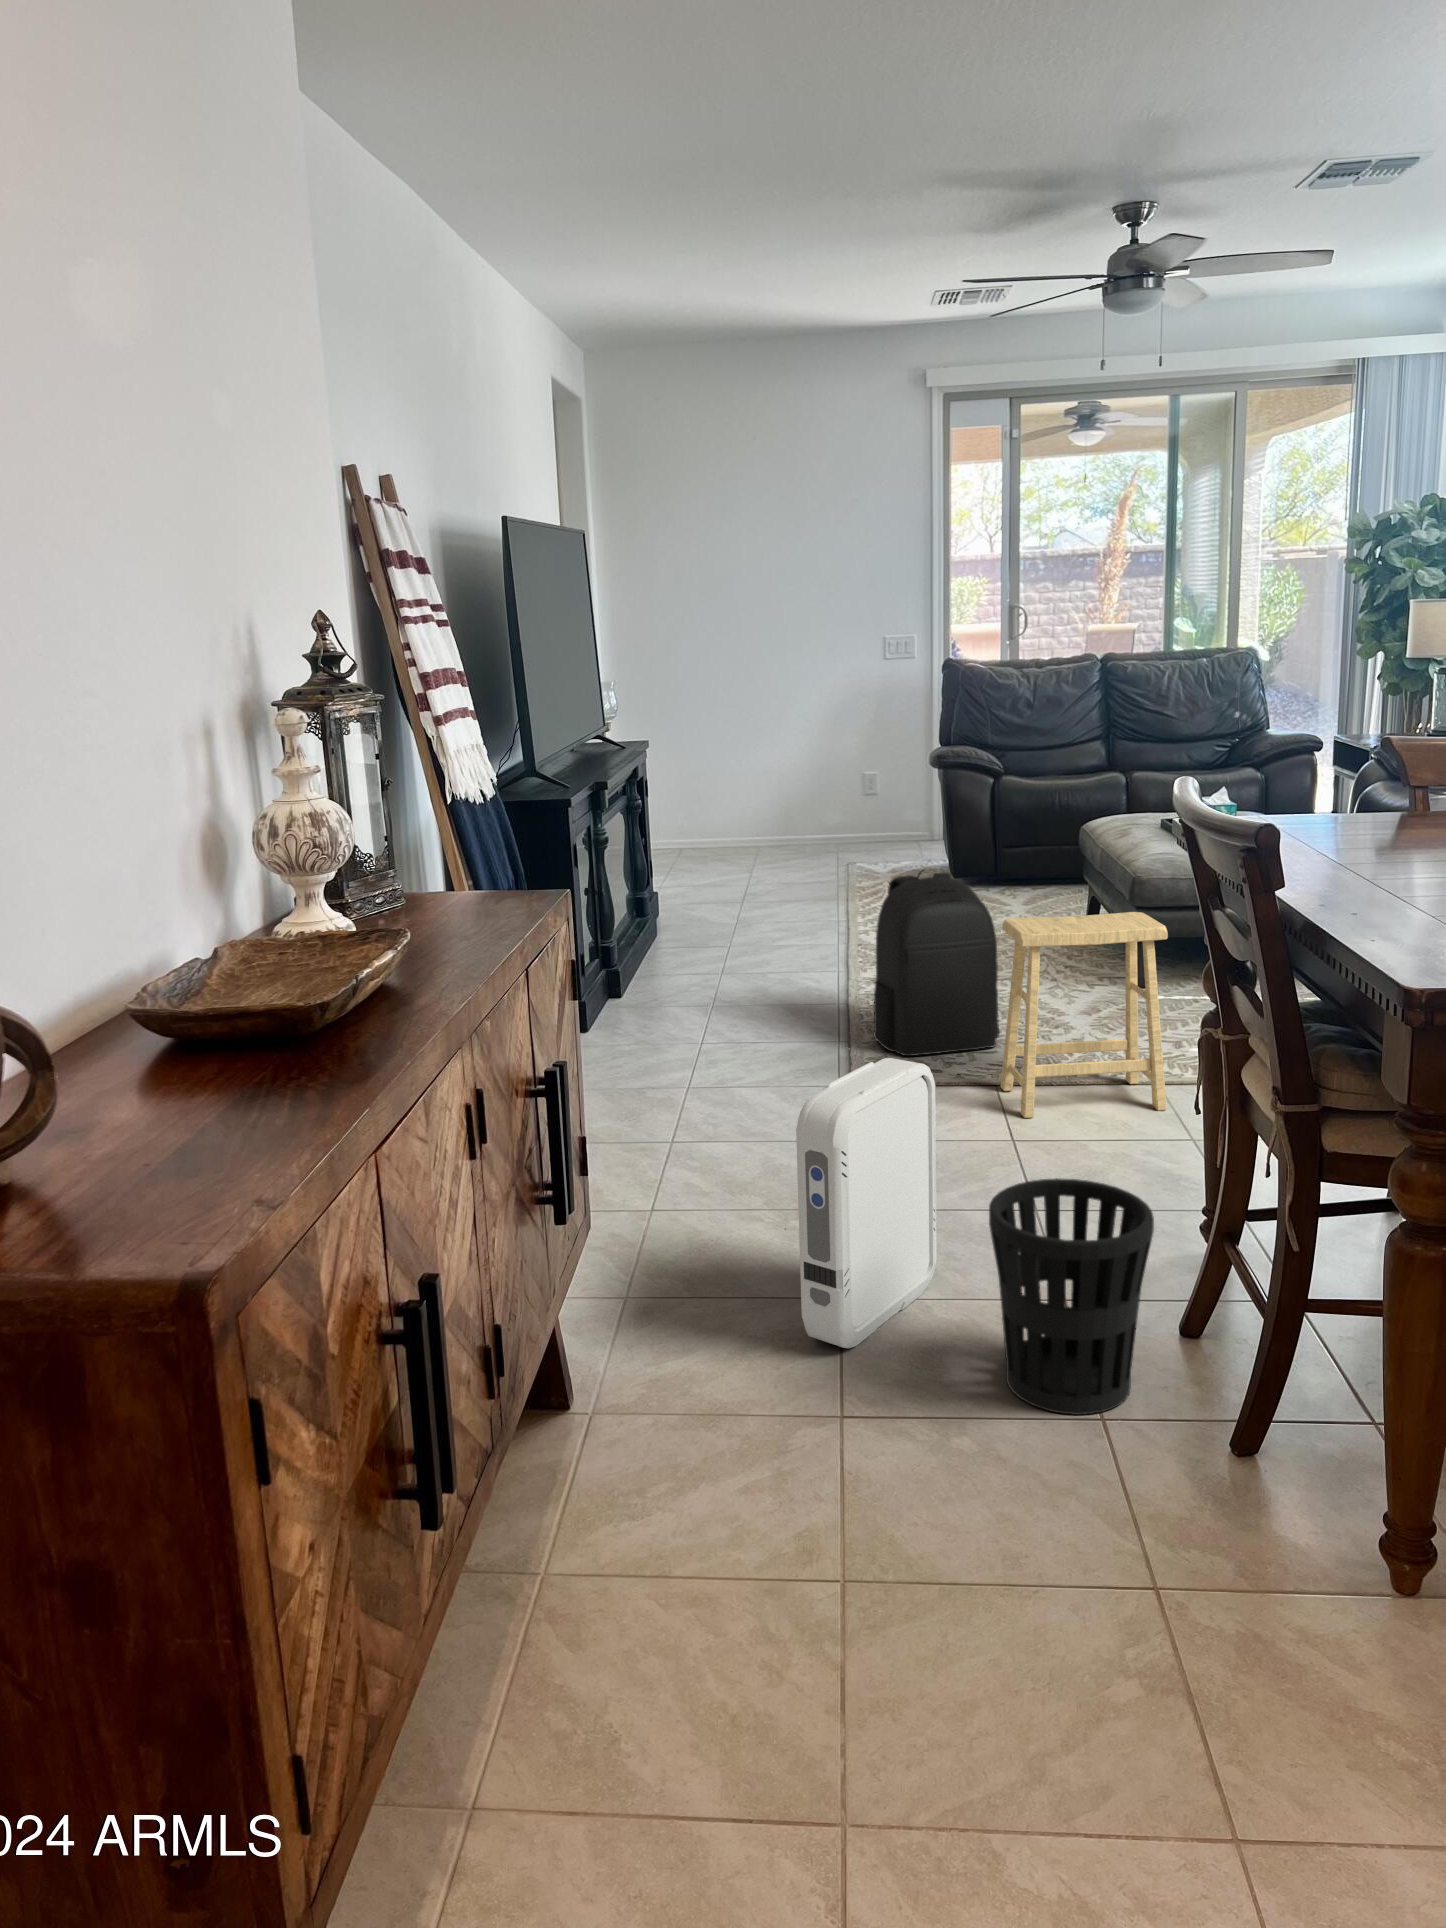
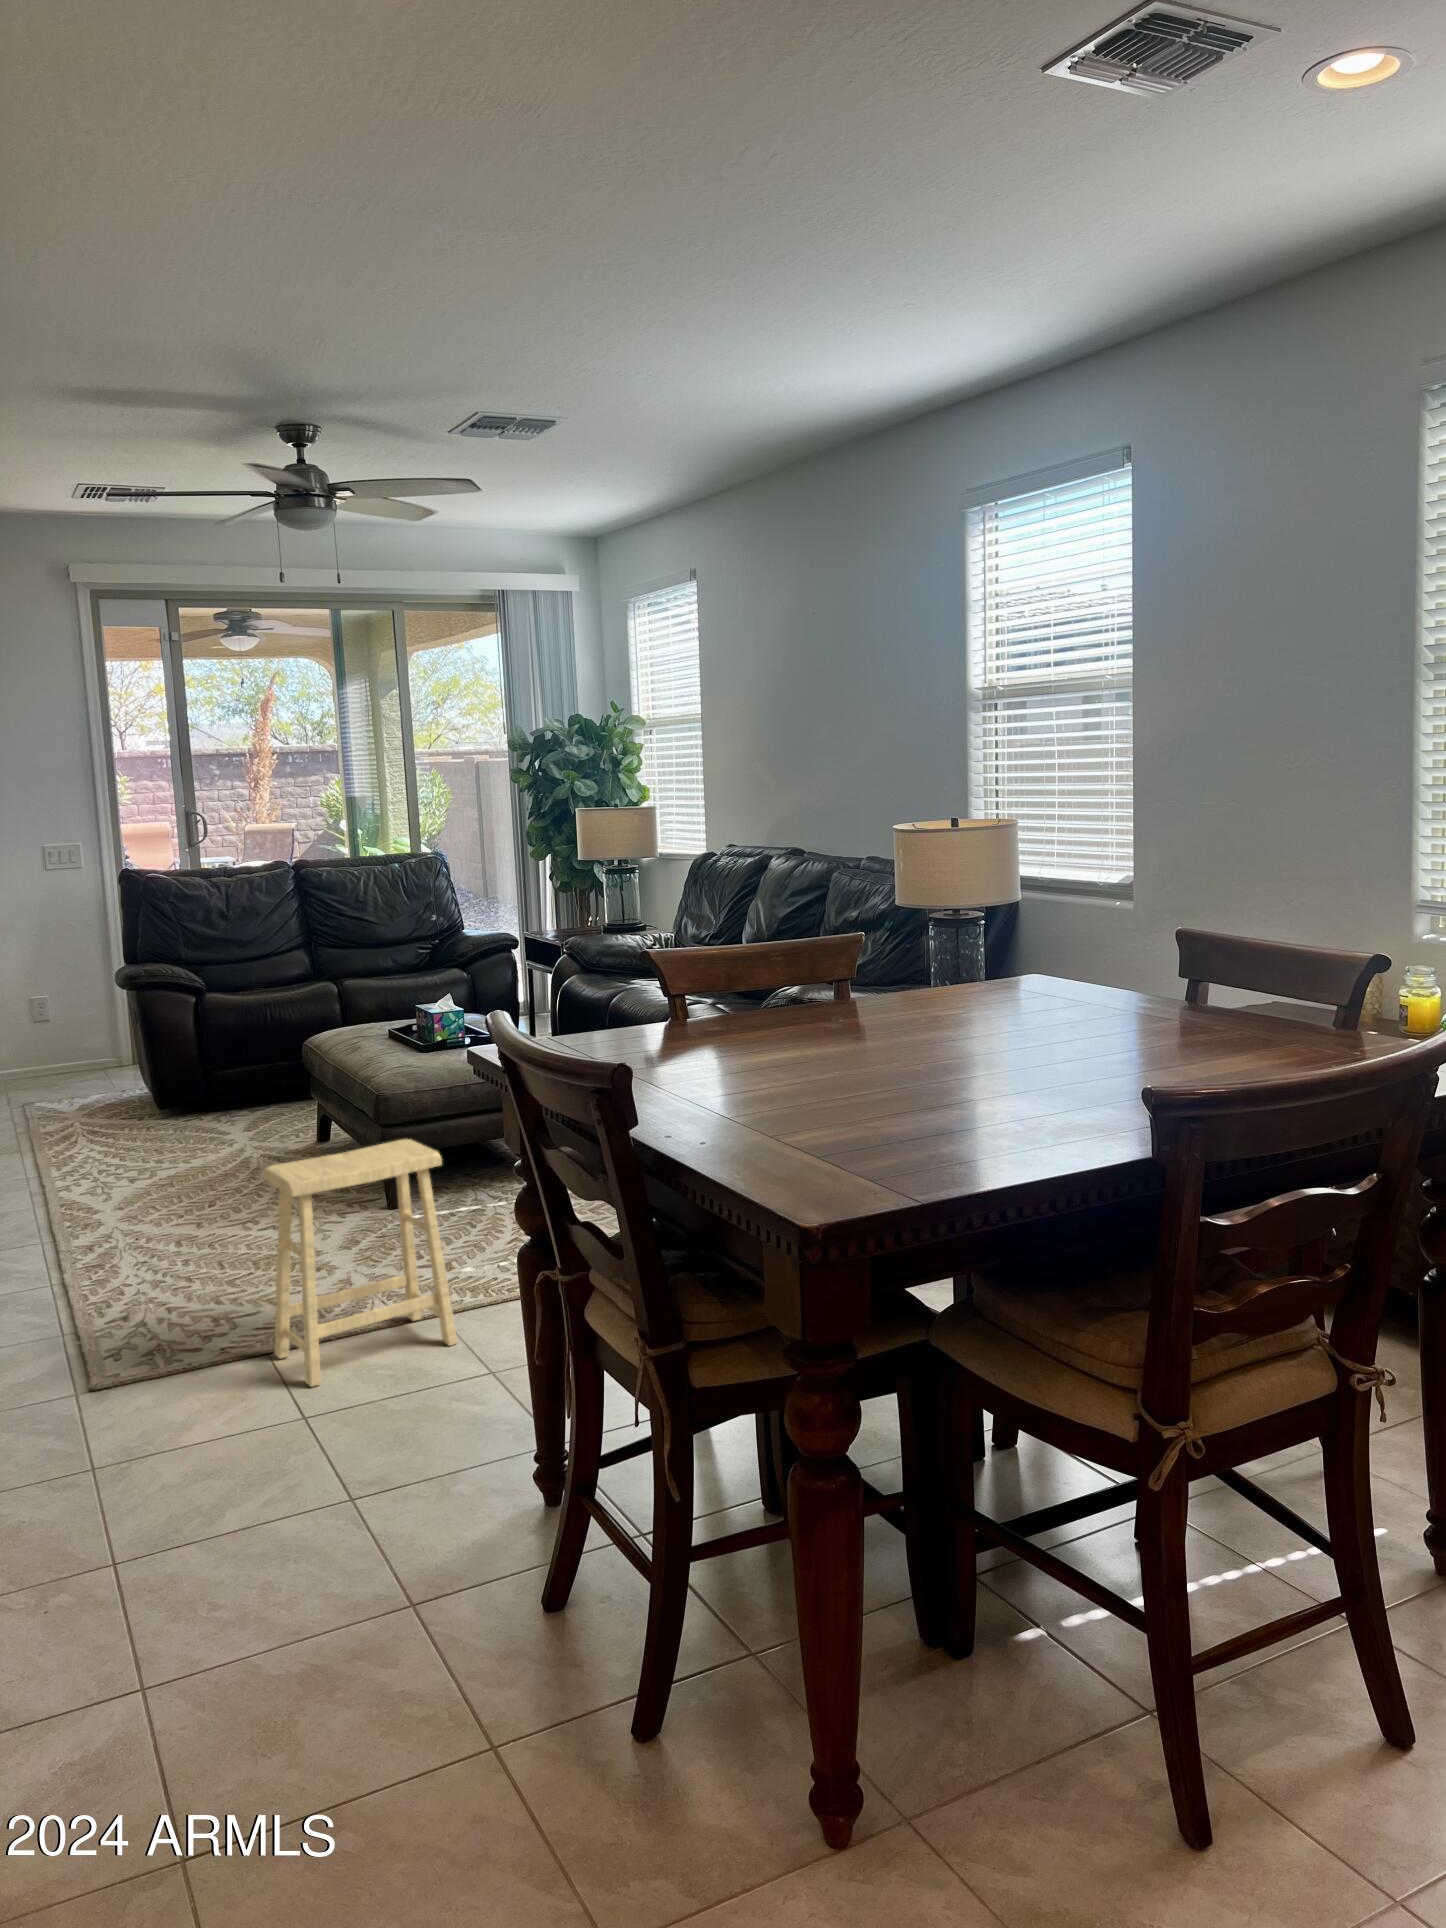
backpack: present [873,870,1000,1056] -> none [102,1116,258,1339]
air purifier: present [796,1058,937,1348] -> none [80,1375,260,1769]
wastebasket: present [989,1179,1154,1415] -> none [340,1472,526,1764]

